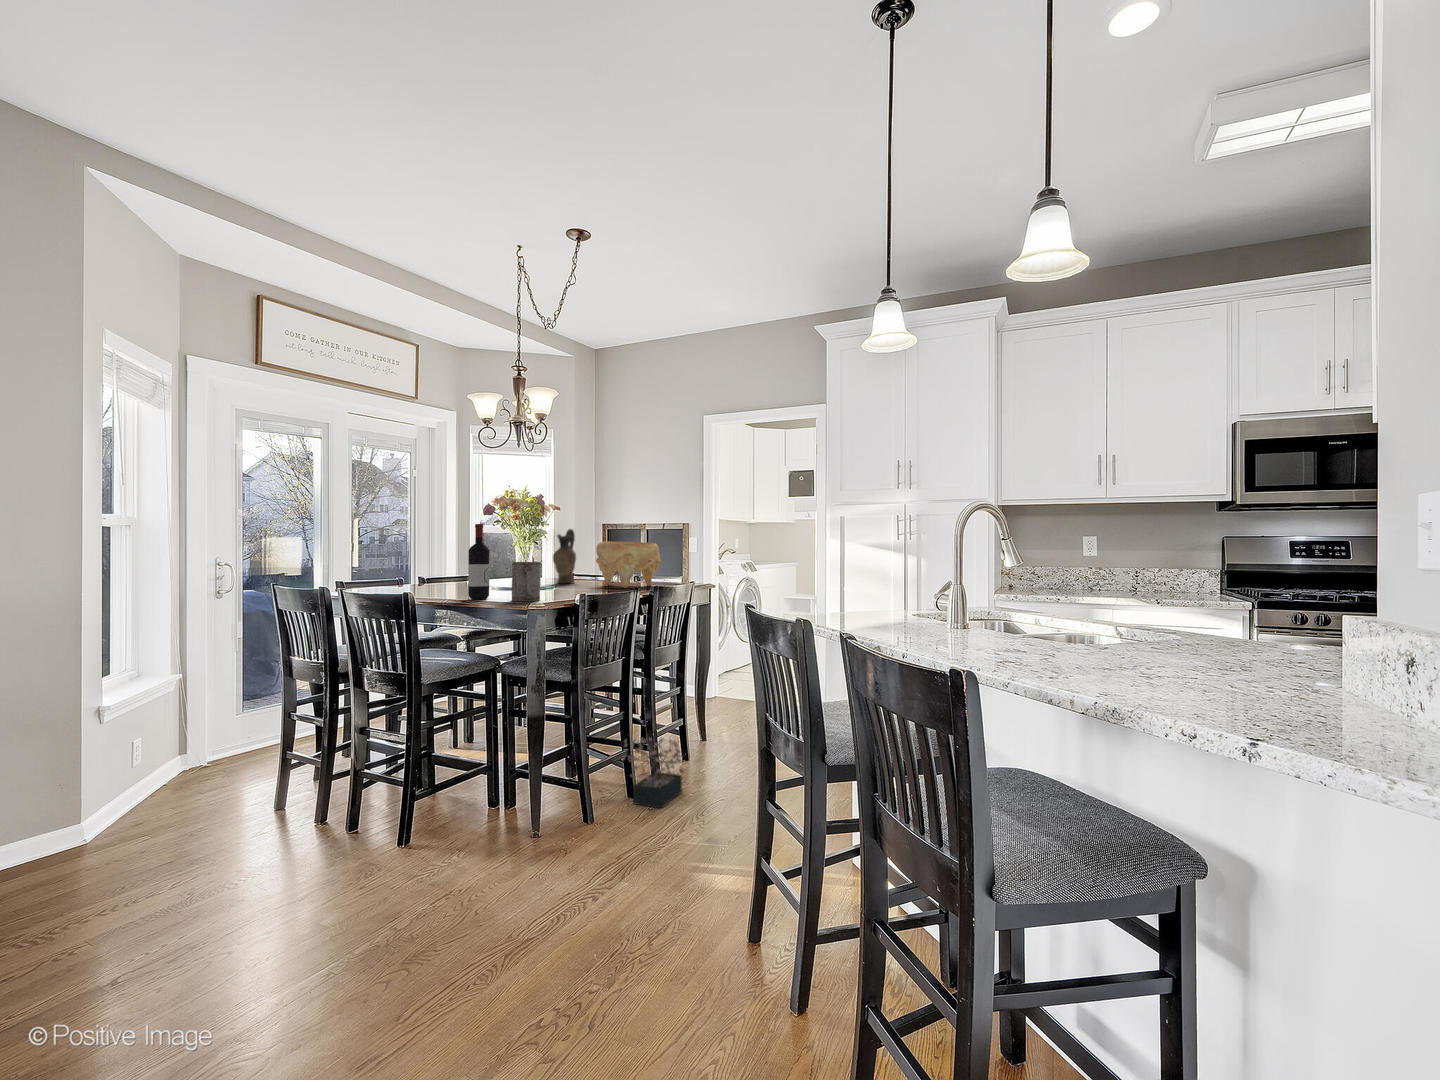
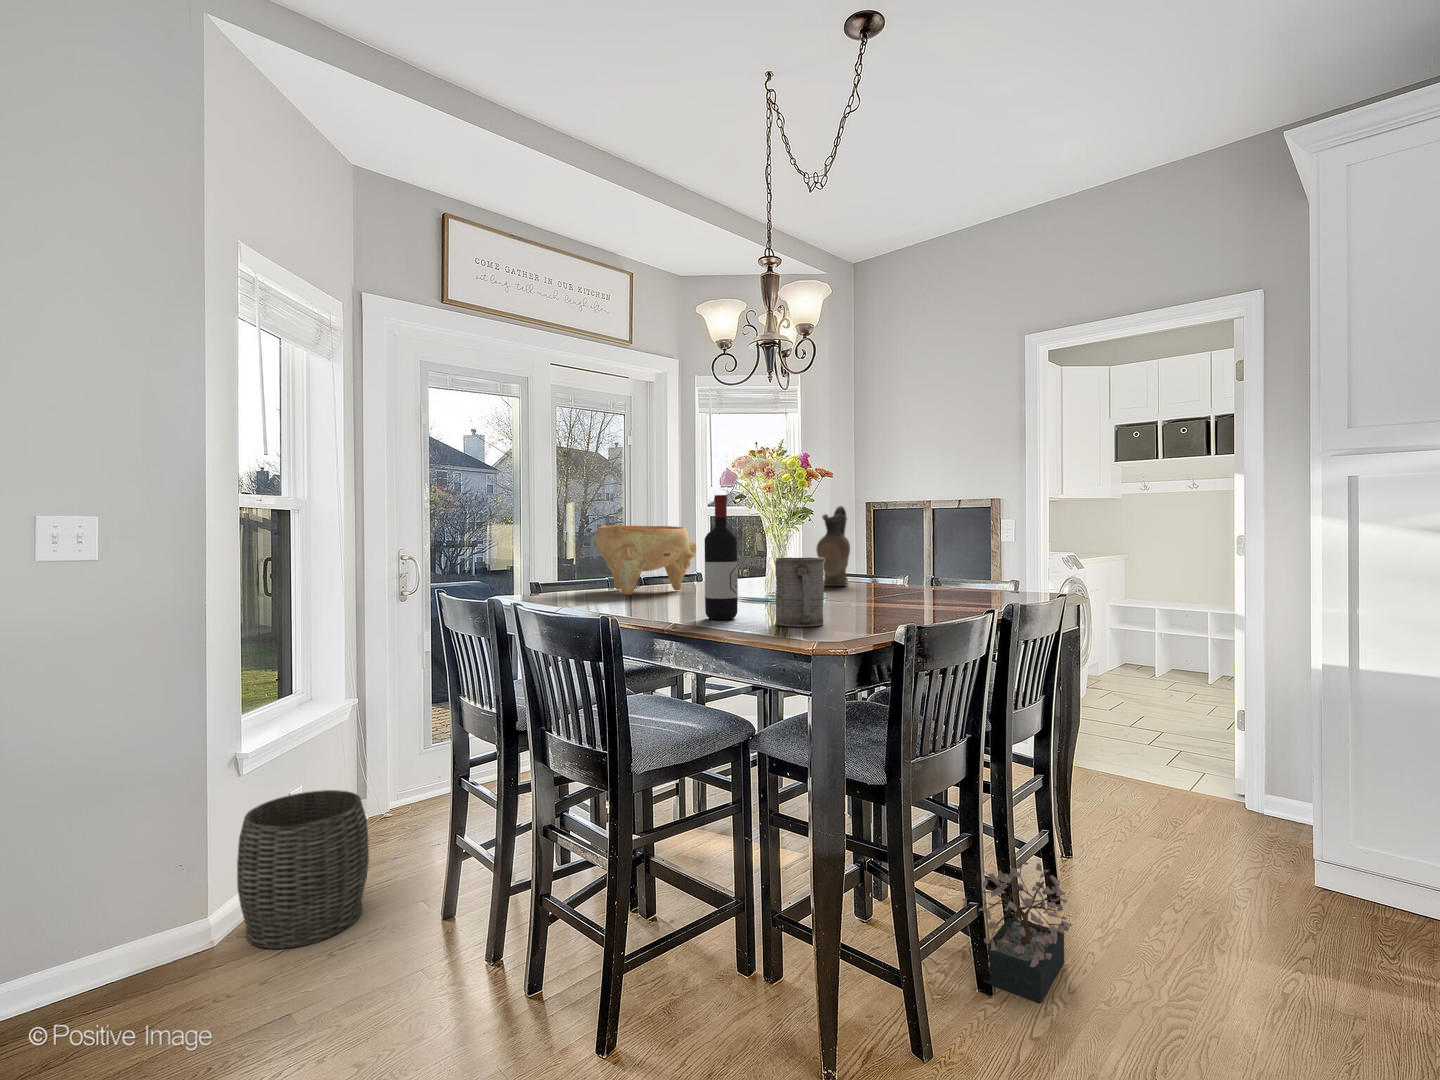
decorative bowl: present [596,542,661,588] -> present [594,526,696,595]
woven basket: none [107,732,212,839] -> present [237,790,369,949]

